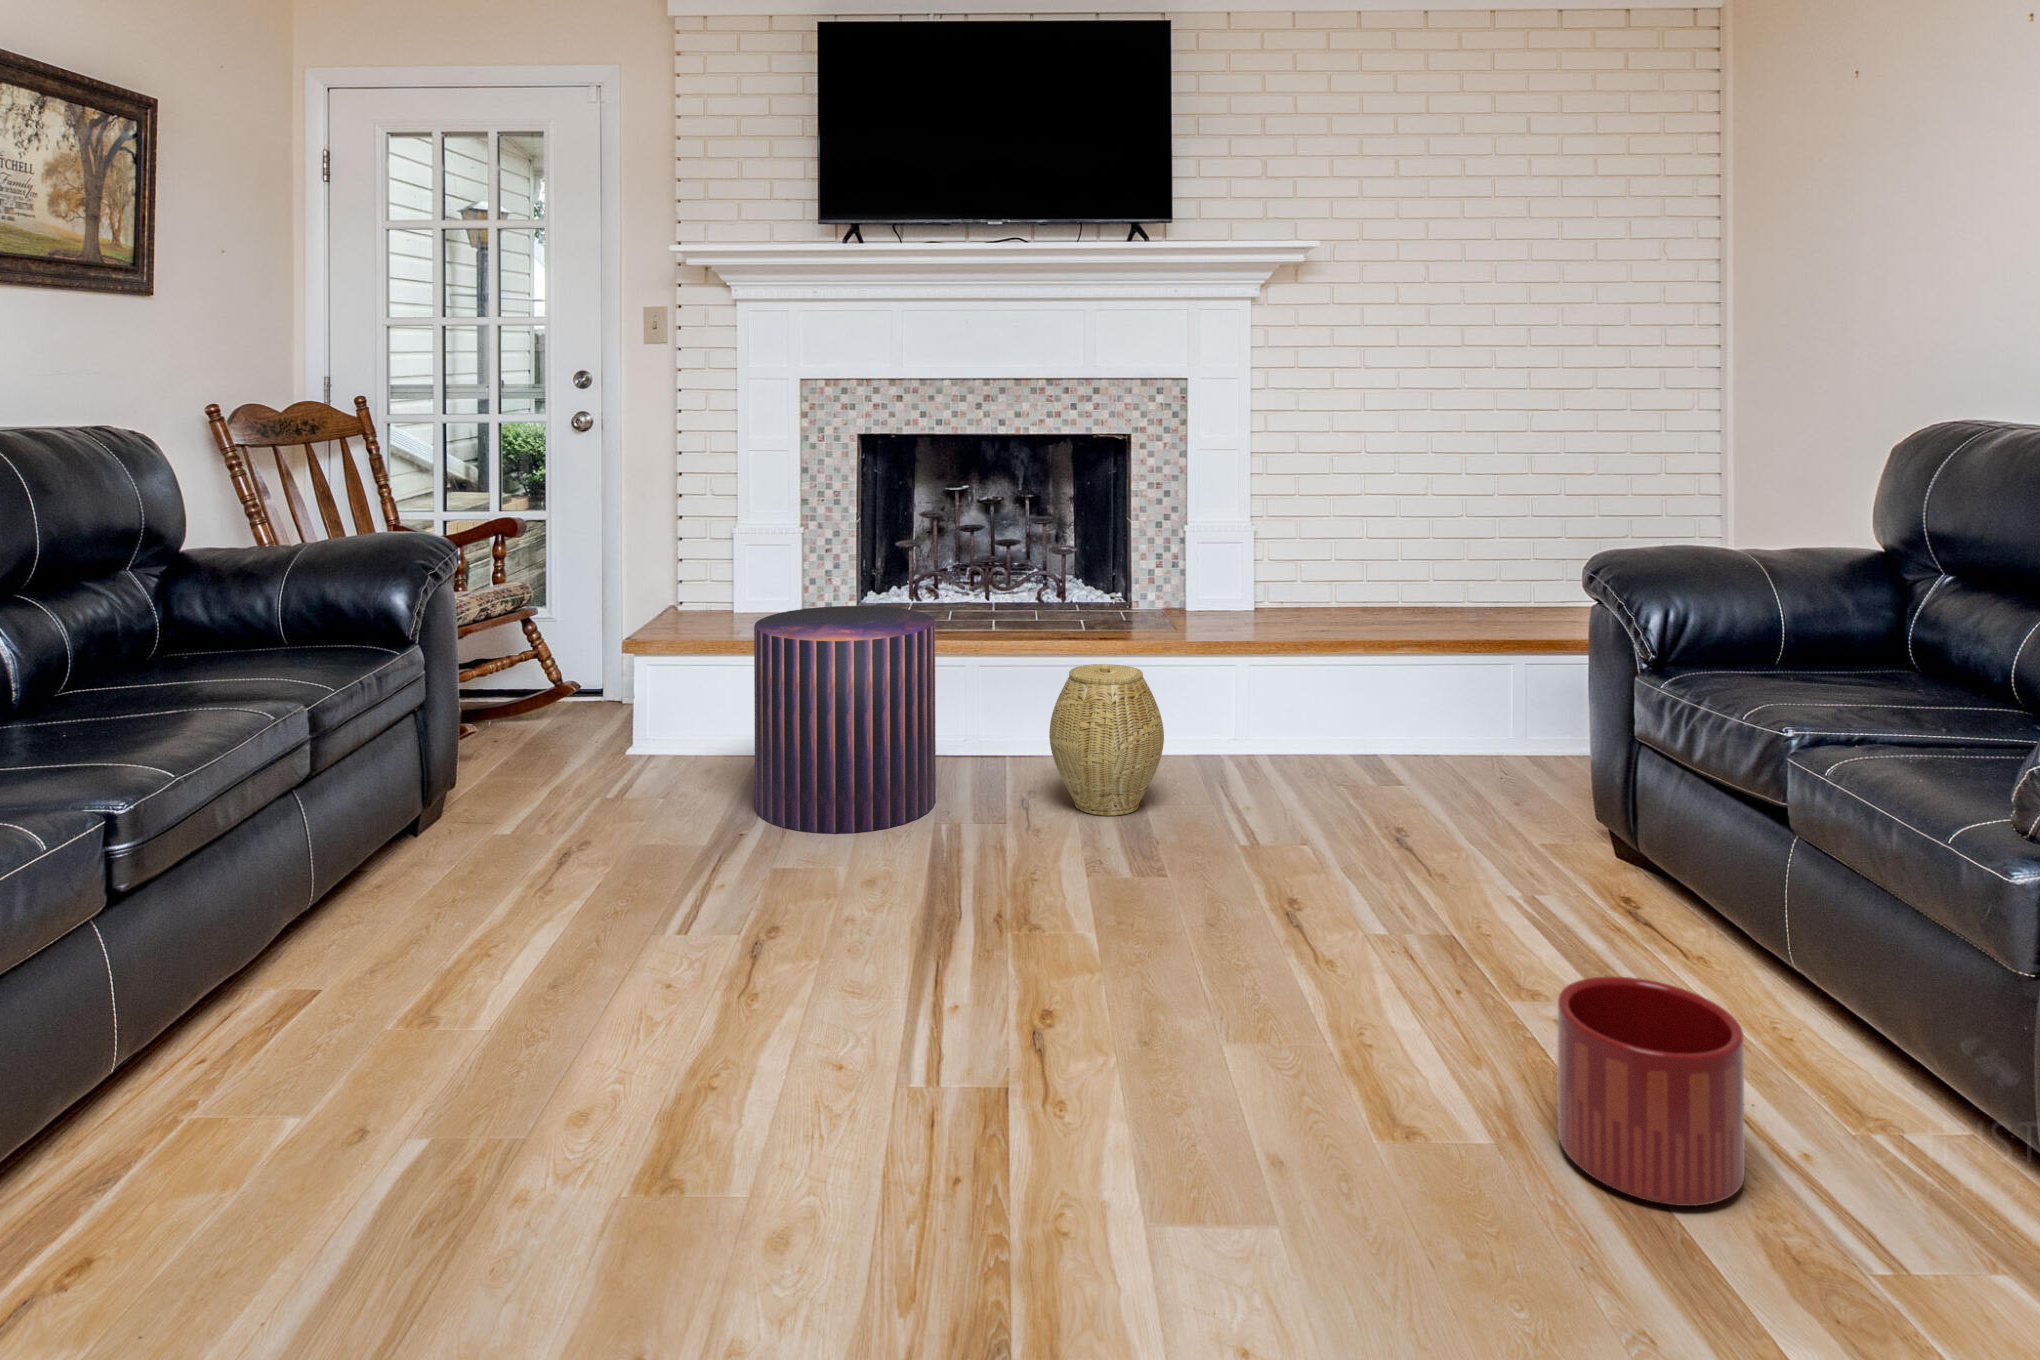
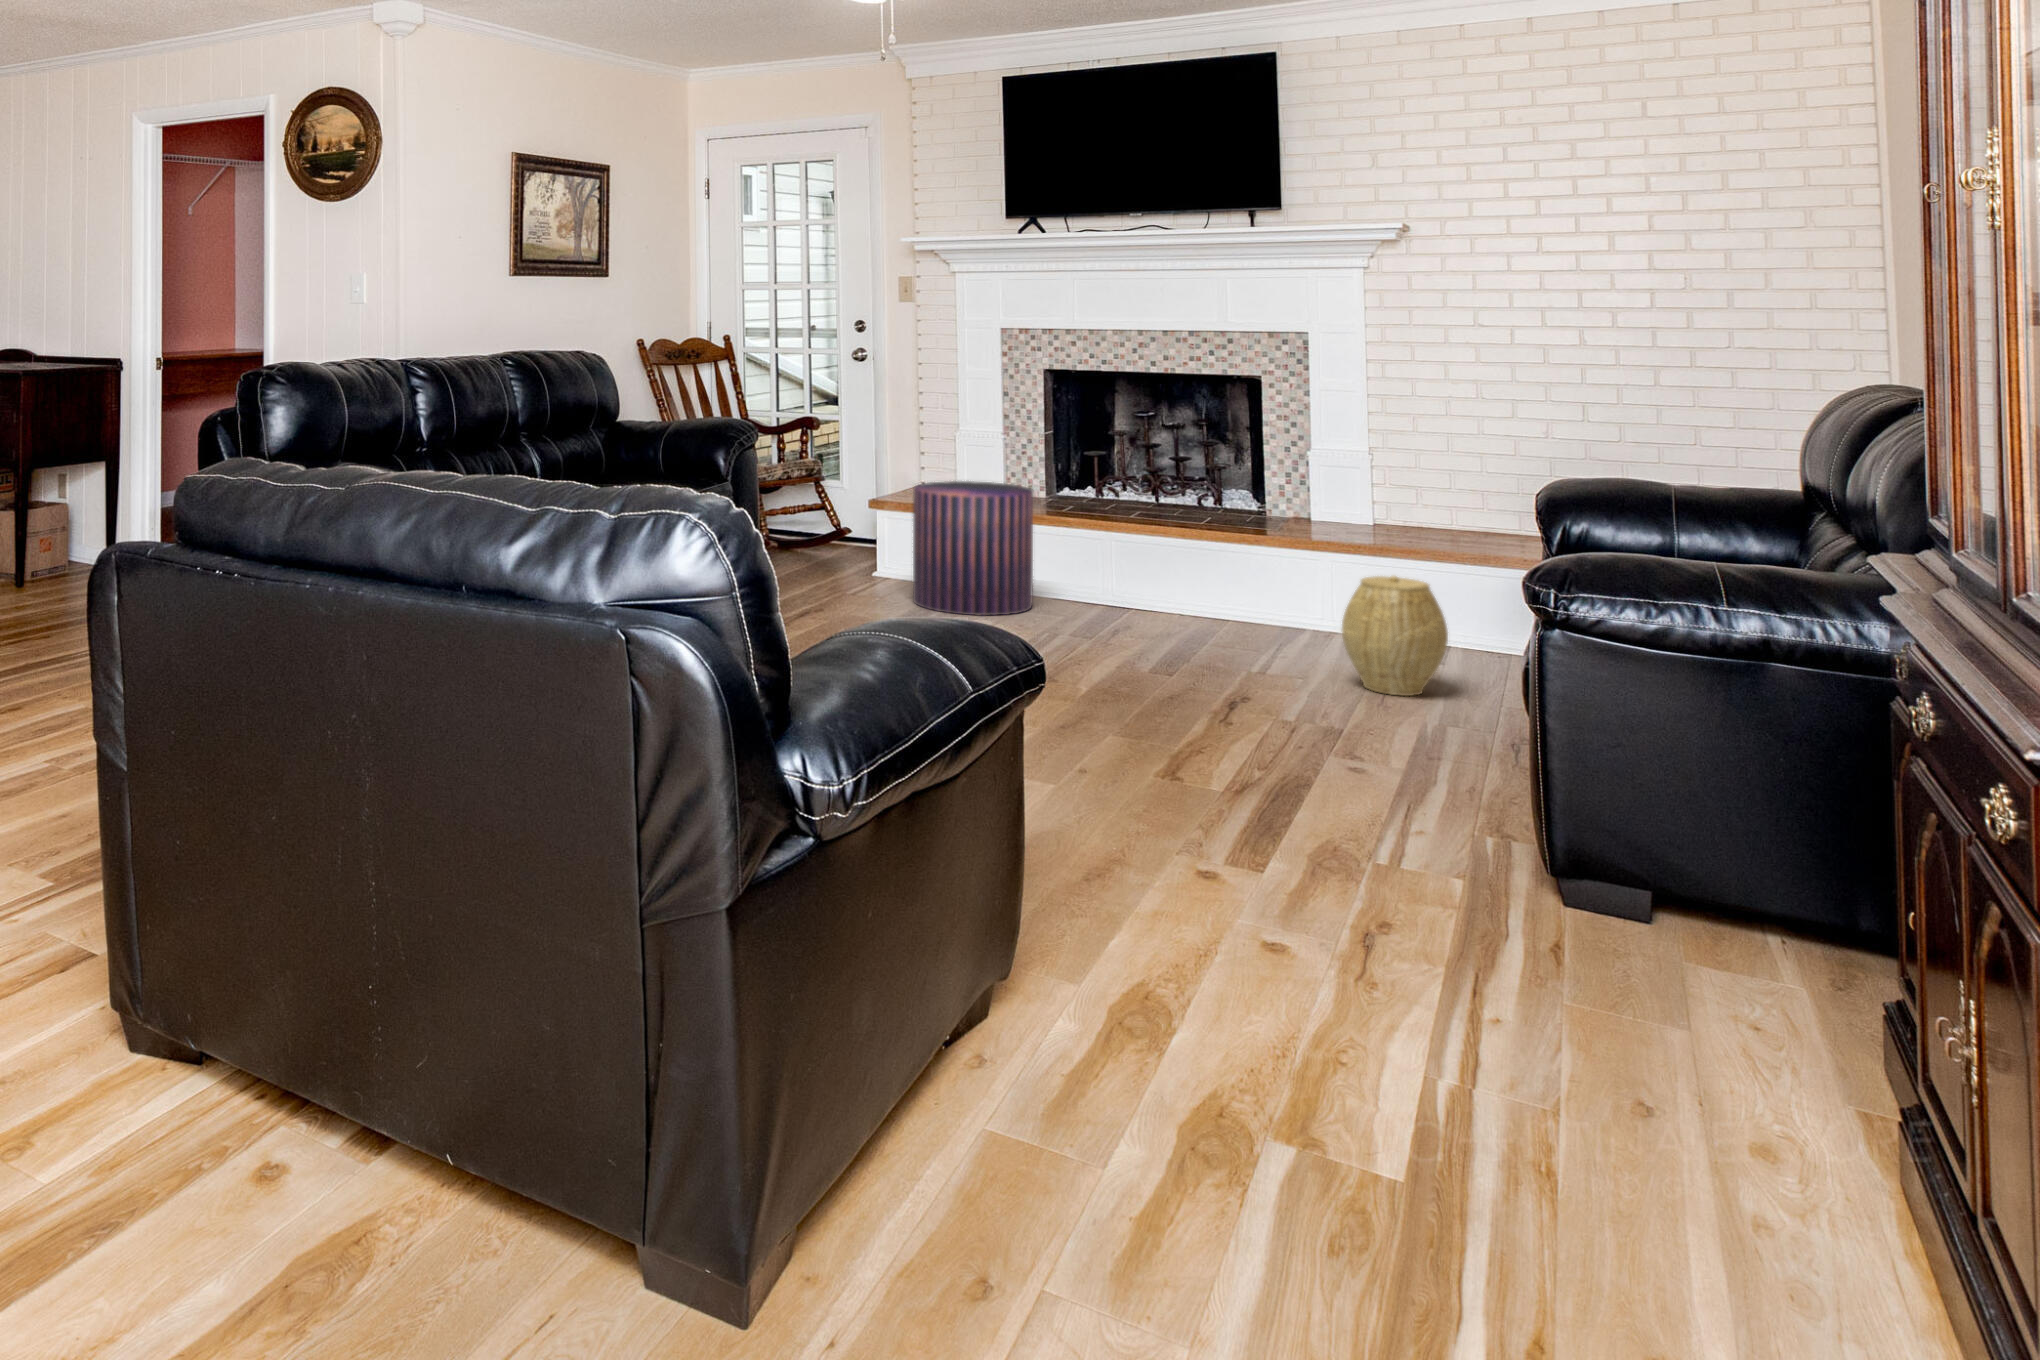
woven basket: present [1049,664,1164,816] -> present [1342,576,1448,696]
planter: present [1557,976,1745,1206] -> none [1179,673,1276,771]

